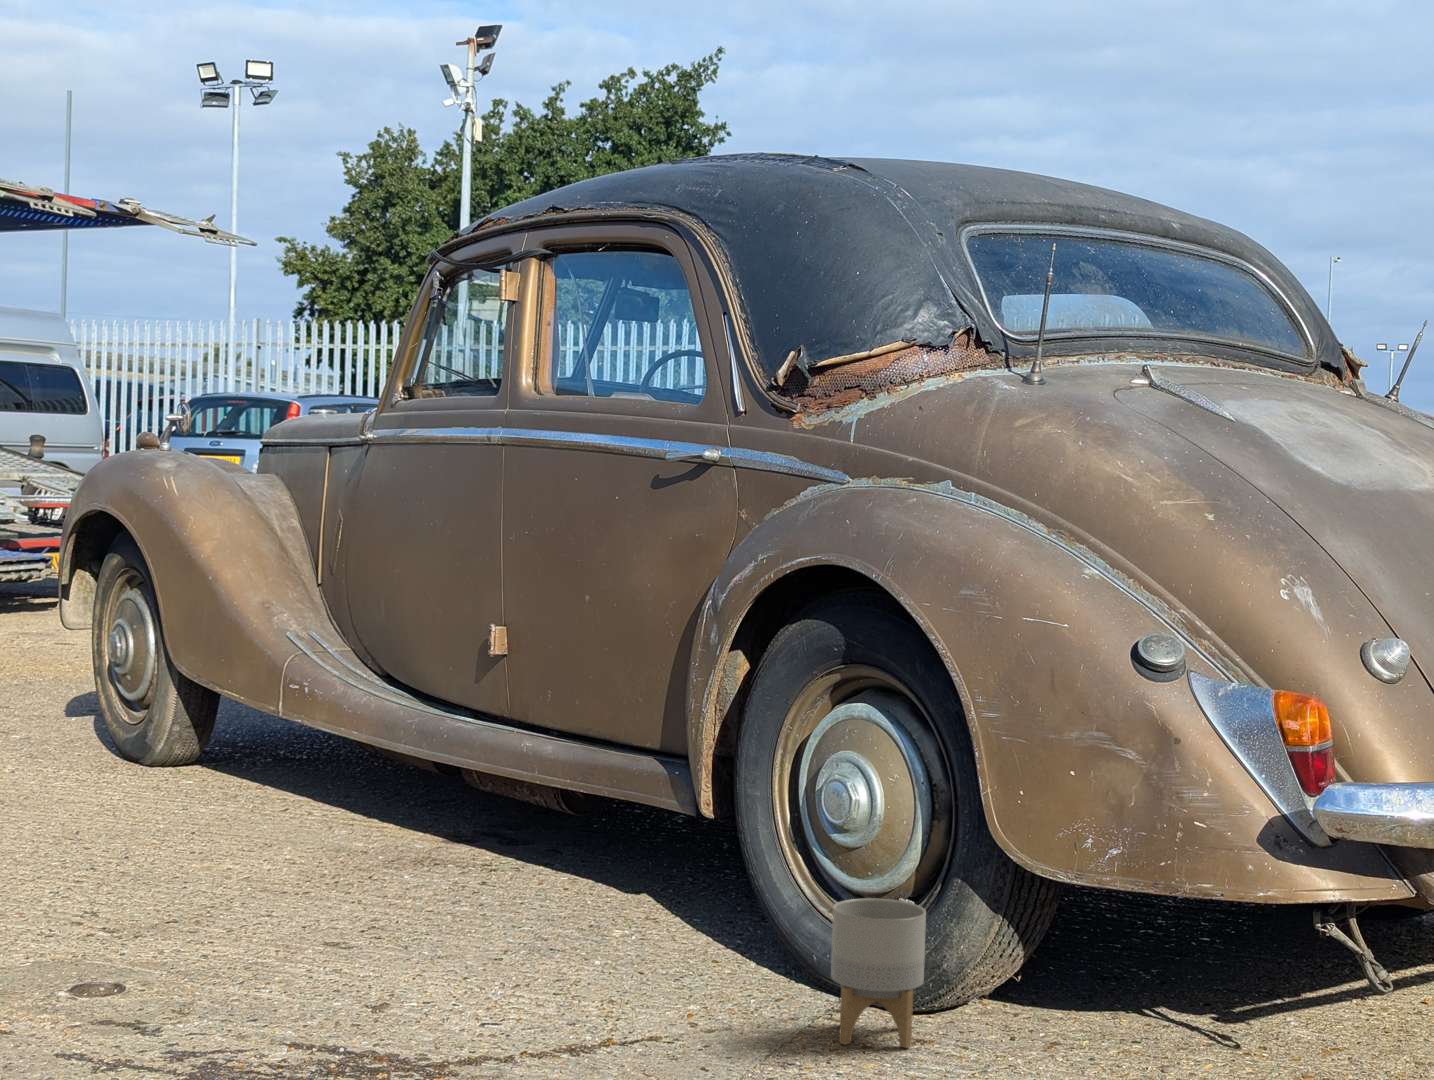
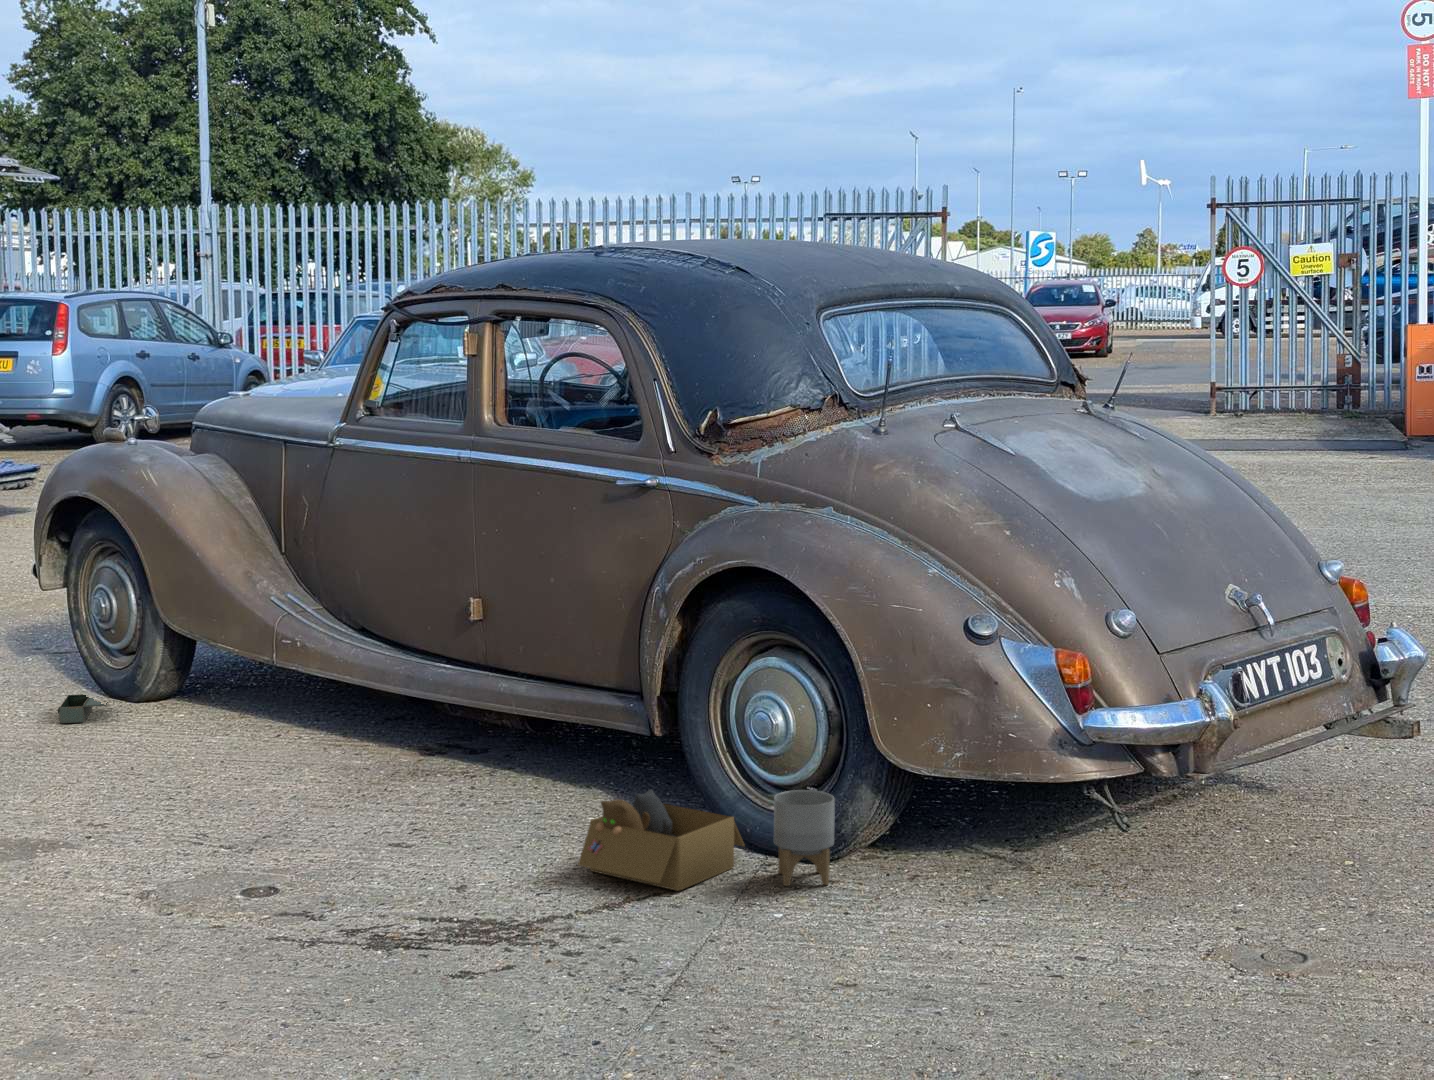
toolbox: none [49,750,127,781] -> present [57,694,109,723]
cardboard box: none [541,887,800,1037] -> present [578,790,745,891]

